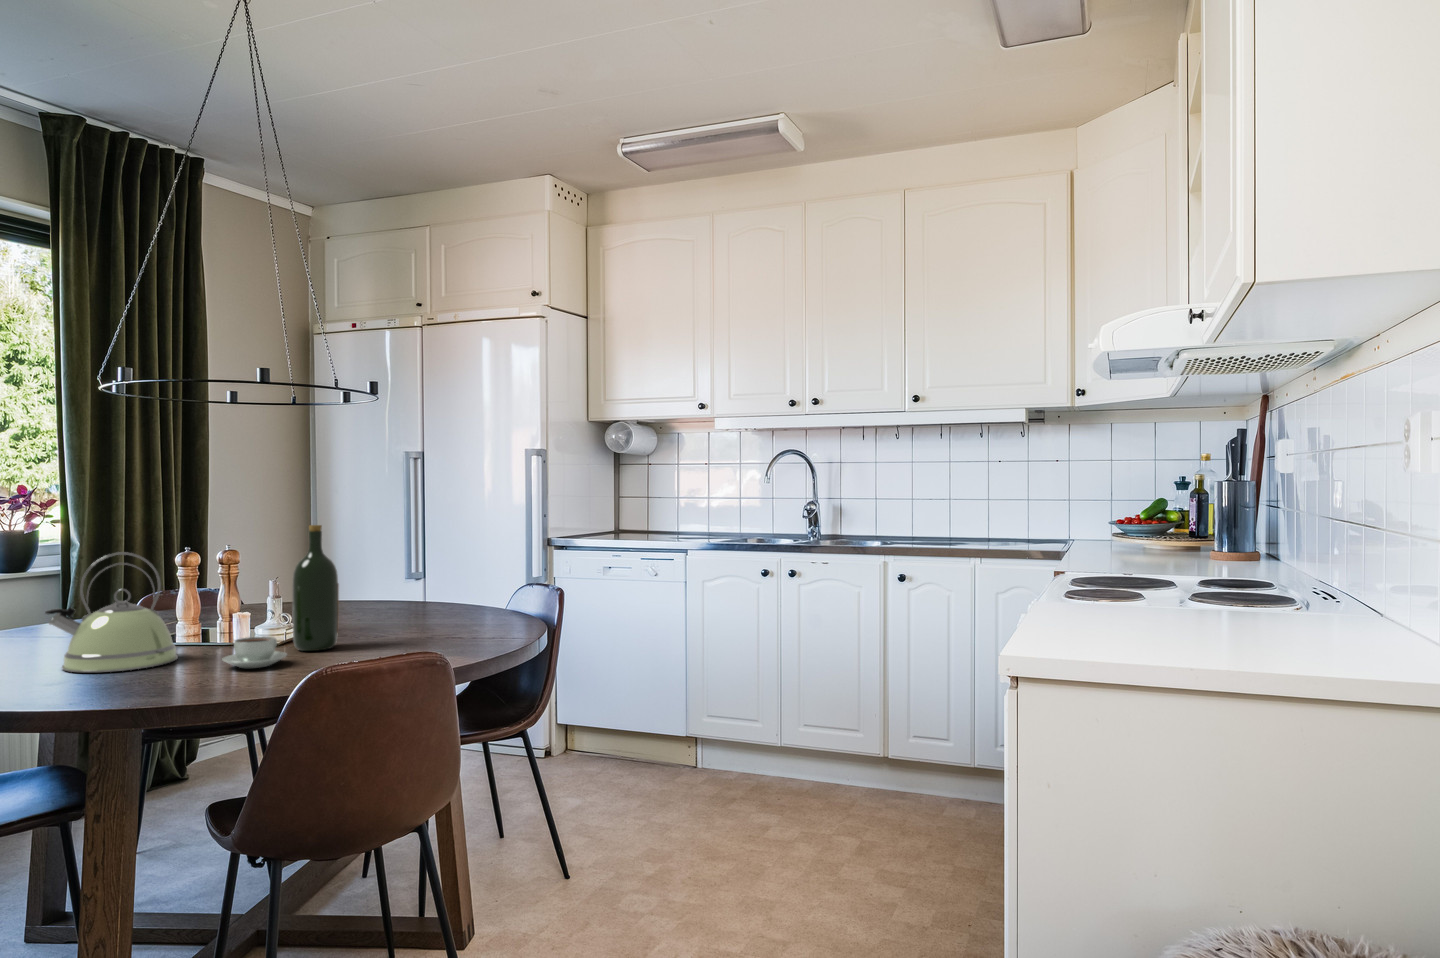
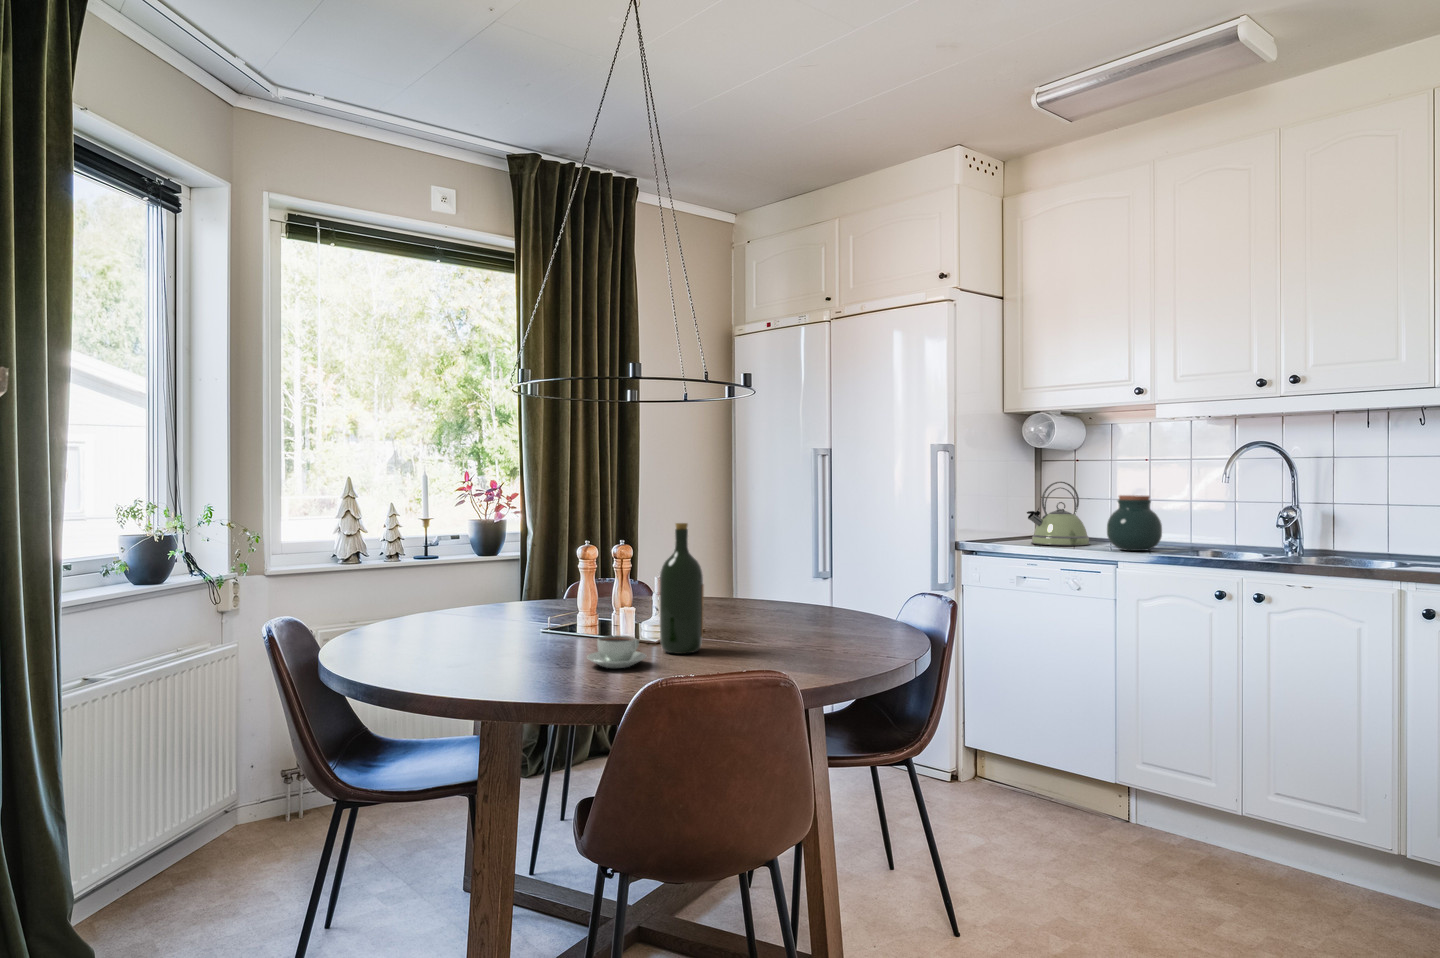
jar: none [678,494,720,540] -> present [1107,495,1162,551]
kettle: present [45,552,178,672] -> present [1027,482,1090,546]

